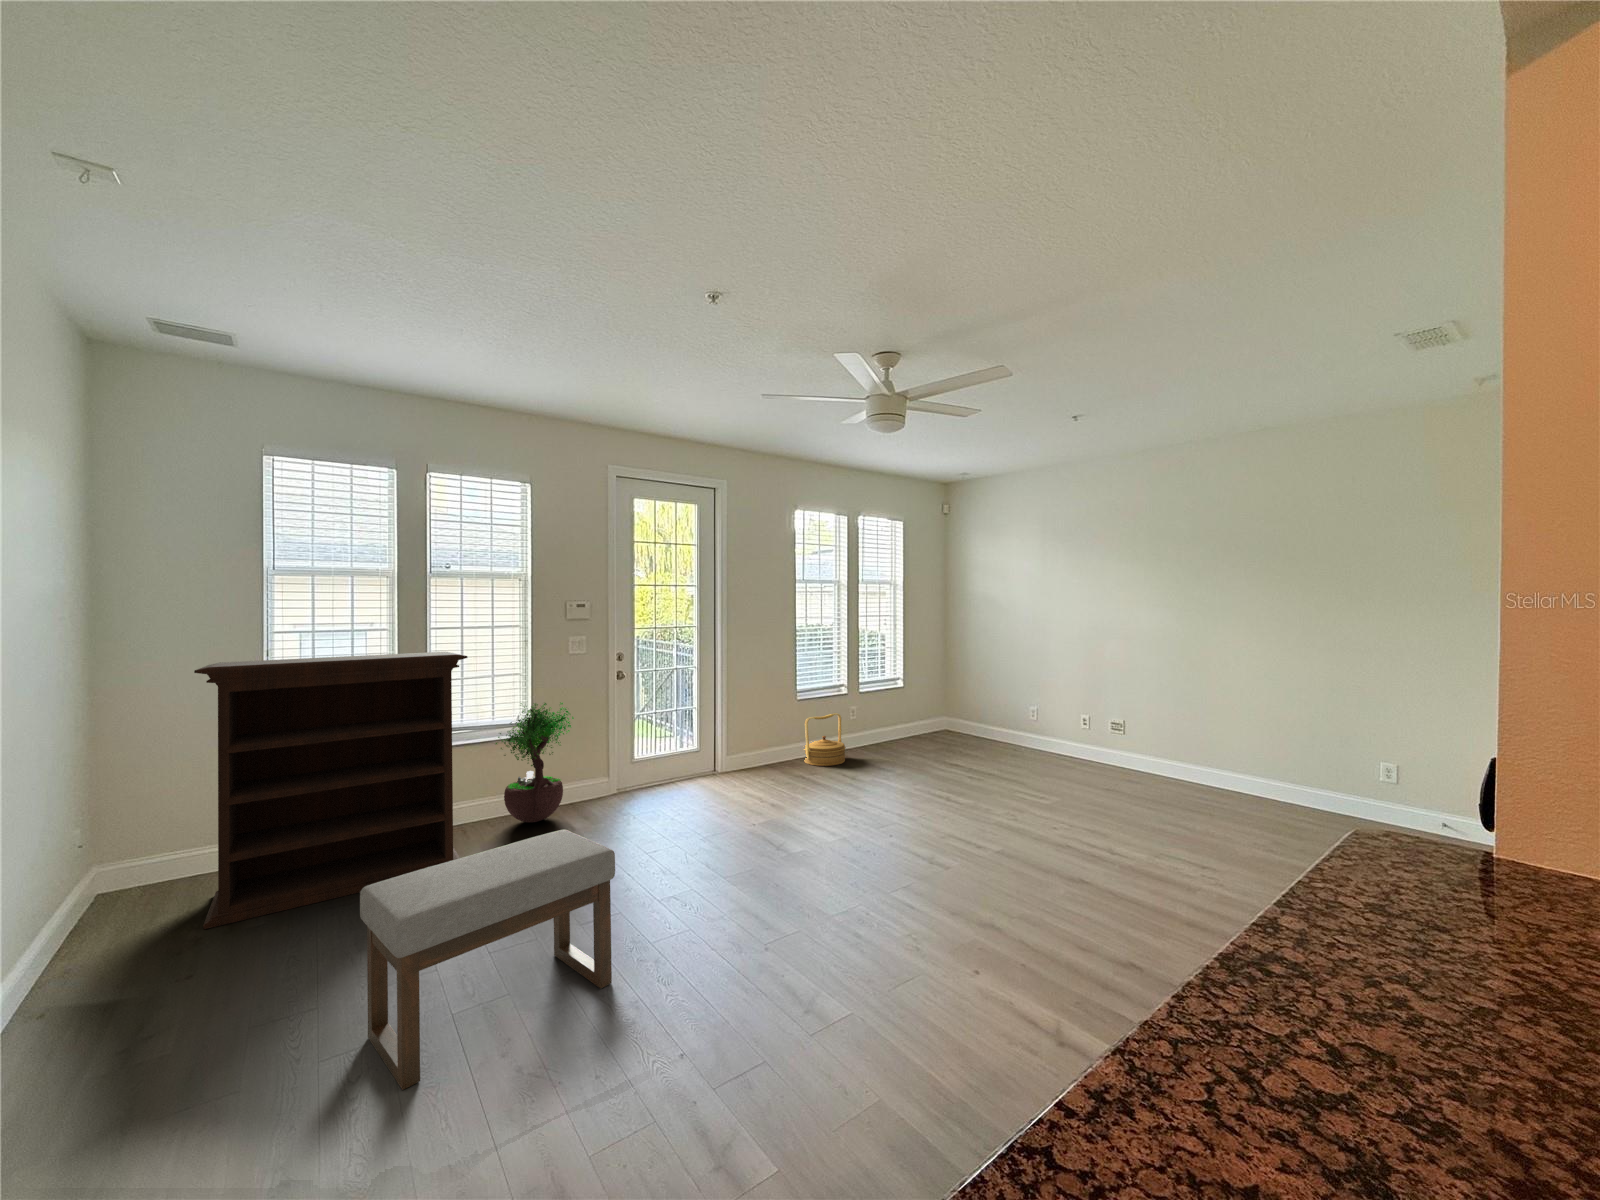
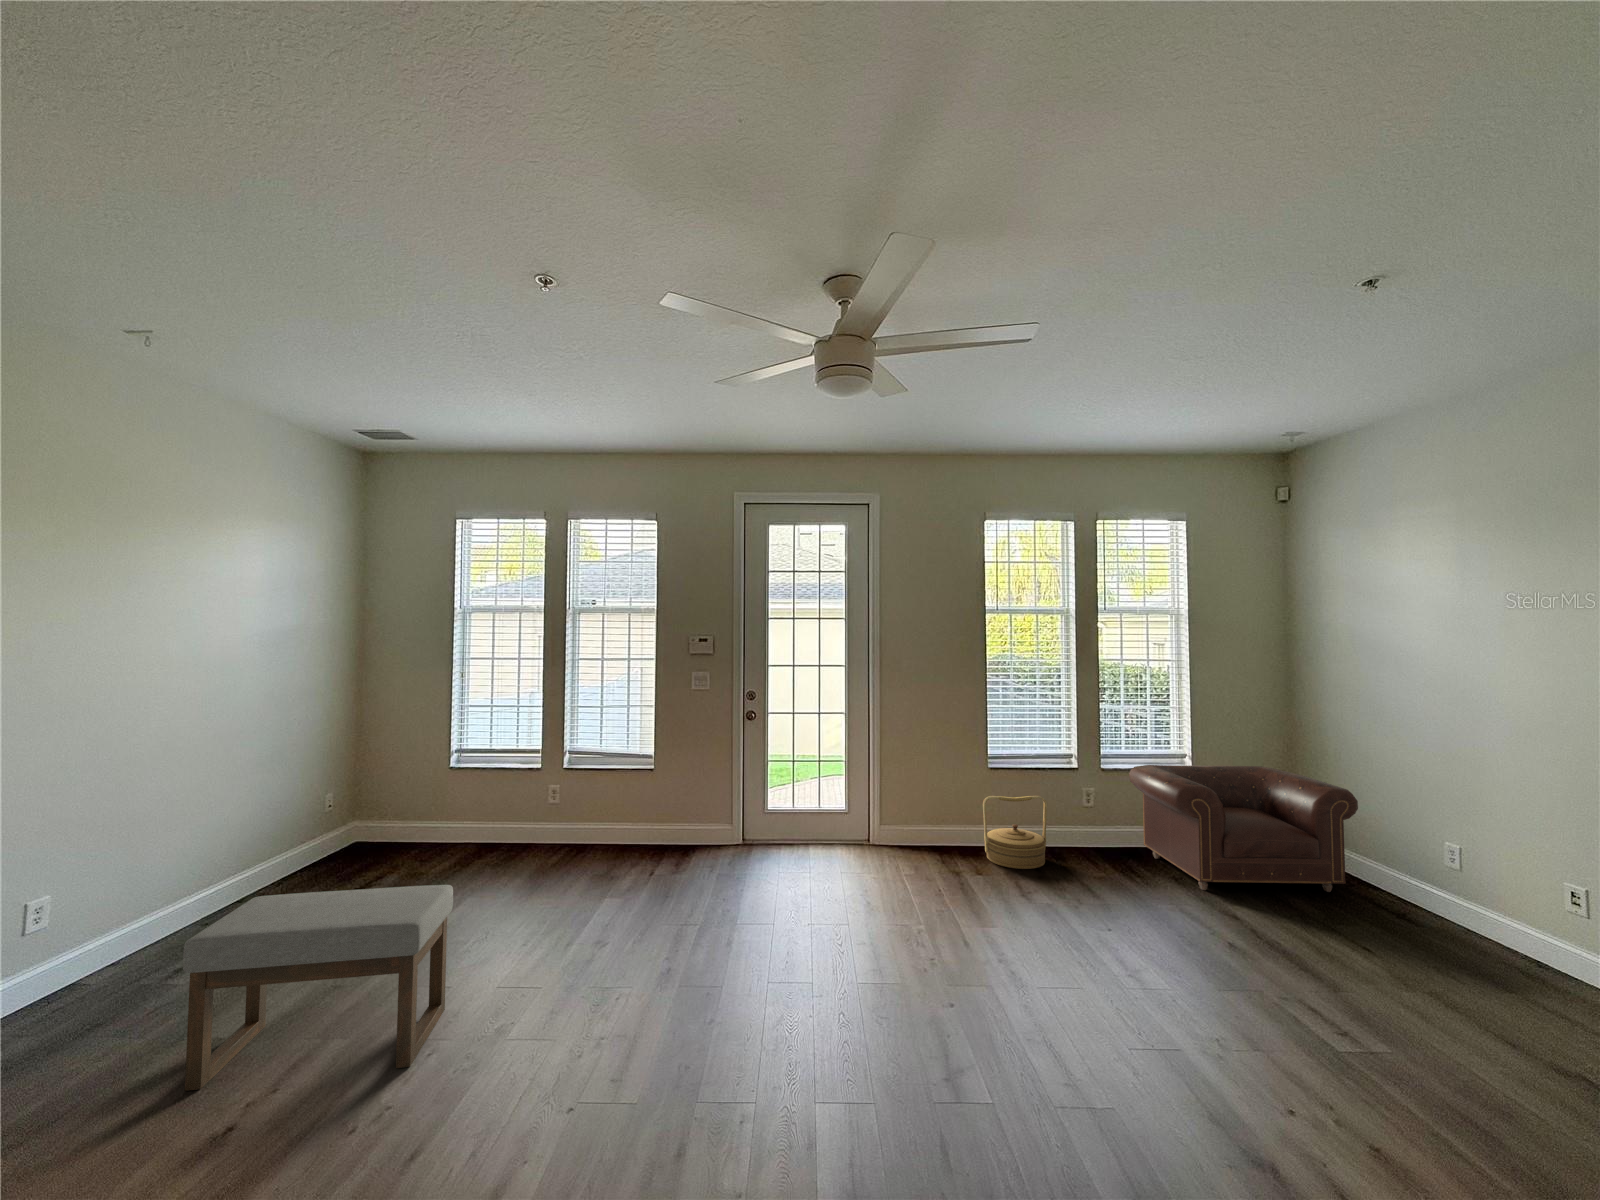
bookshelf: present [194,652,467,929] -> none [352,682,565,889]
armchair: none [879,679,997,754] -> present [1129,765,1358,892]
potted tree: present [496,703,574,822] -> none [597,731,672,857]

